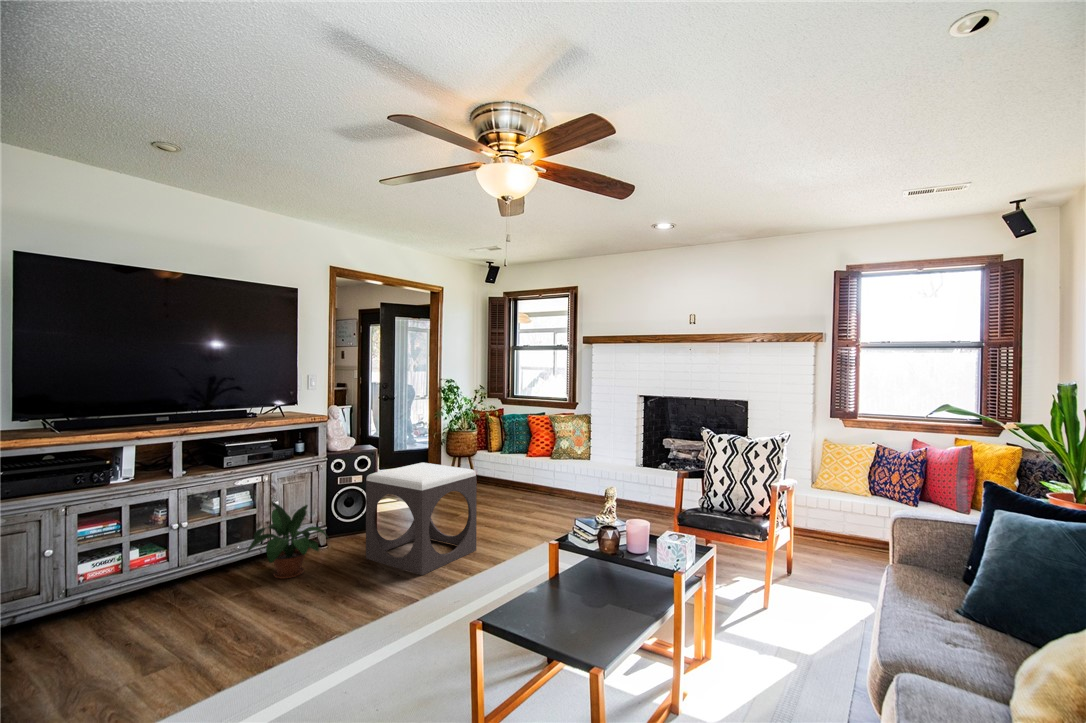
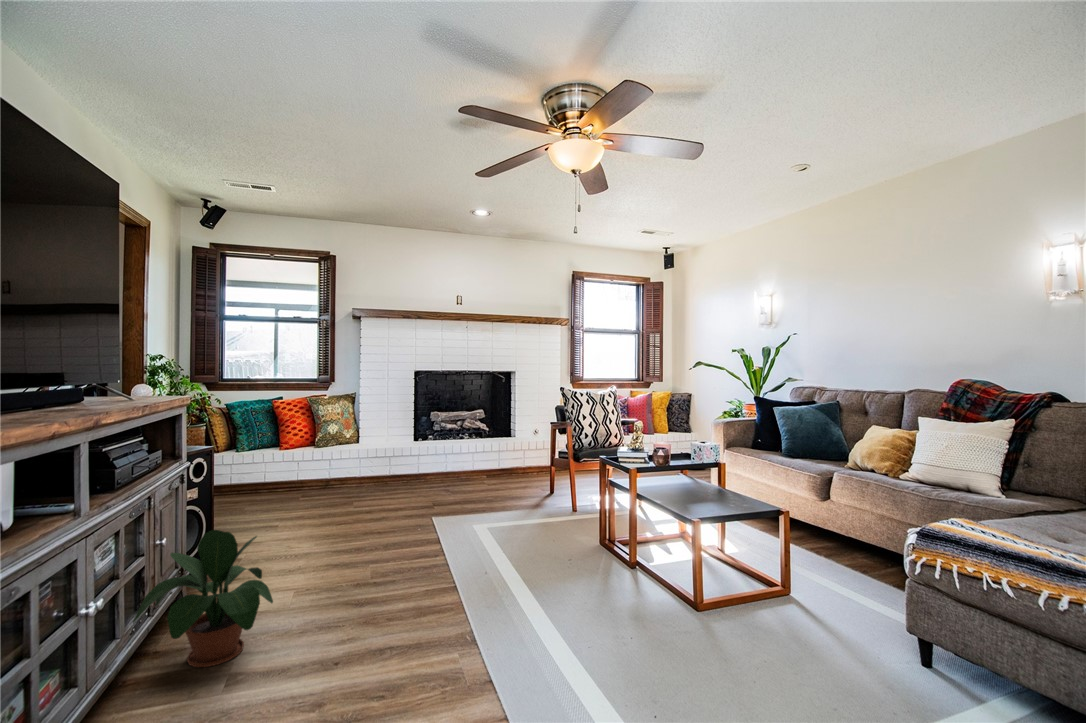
footstool: present [366,463,477,575] -> none [291,447,409,595]

